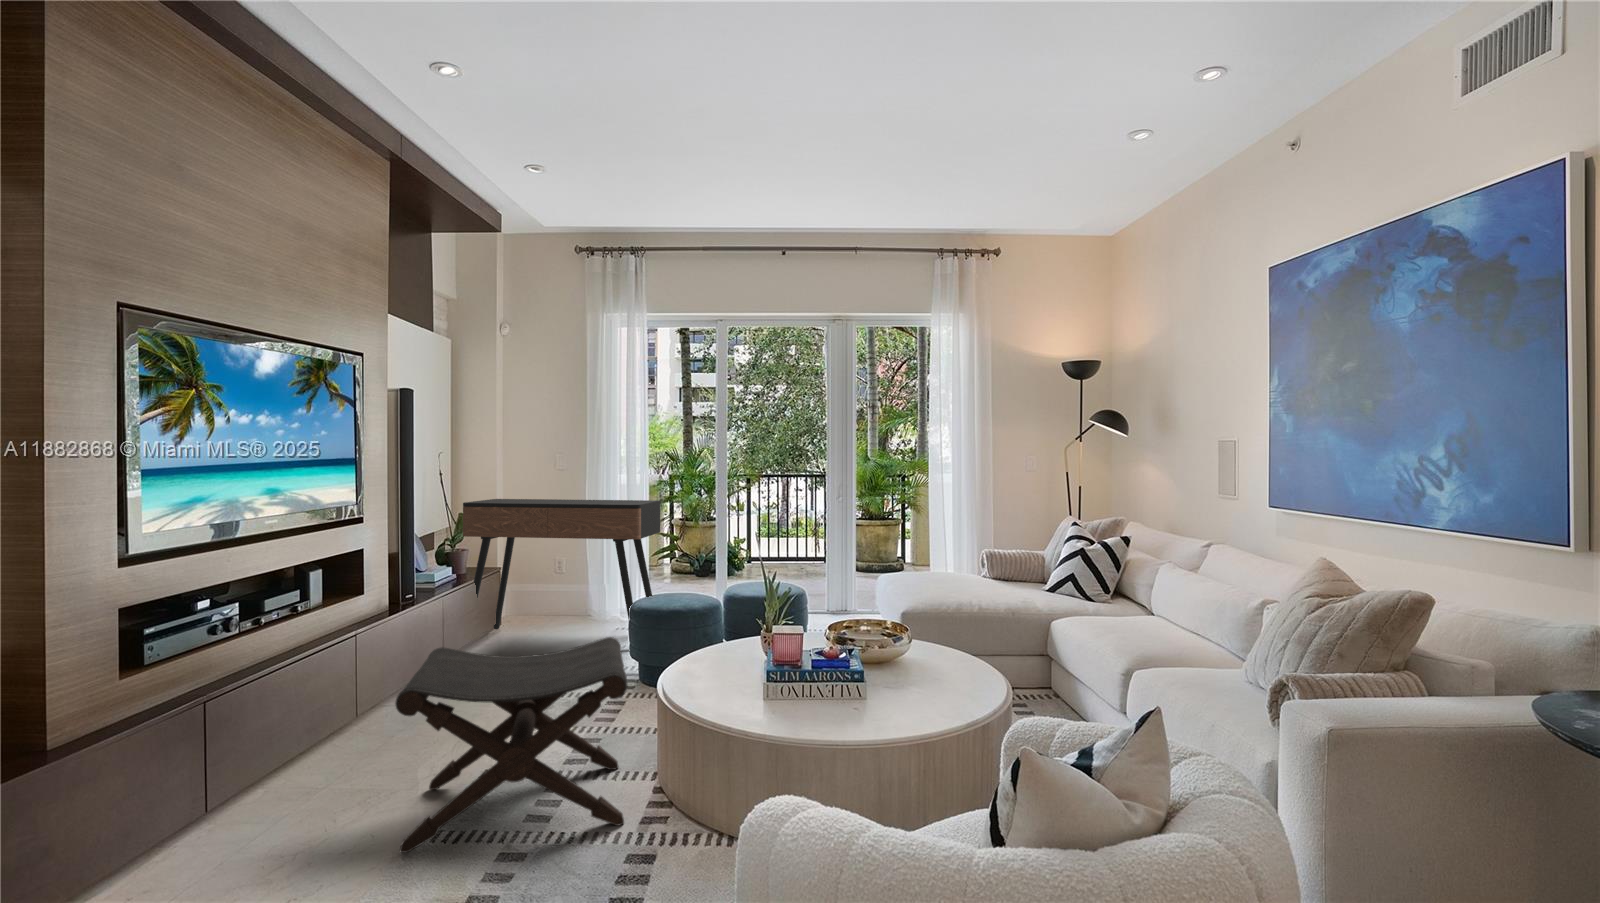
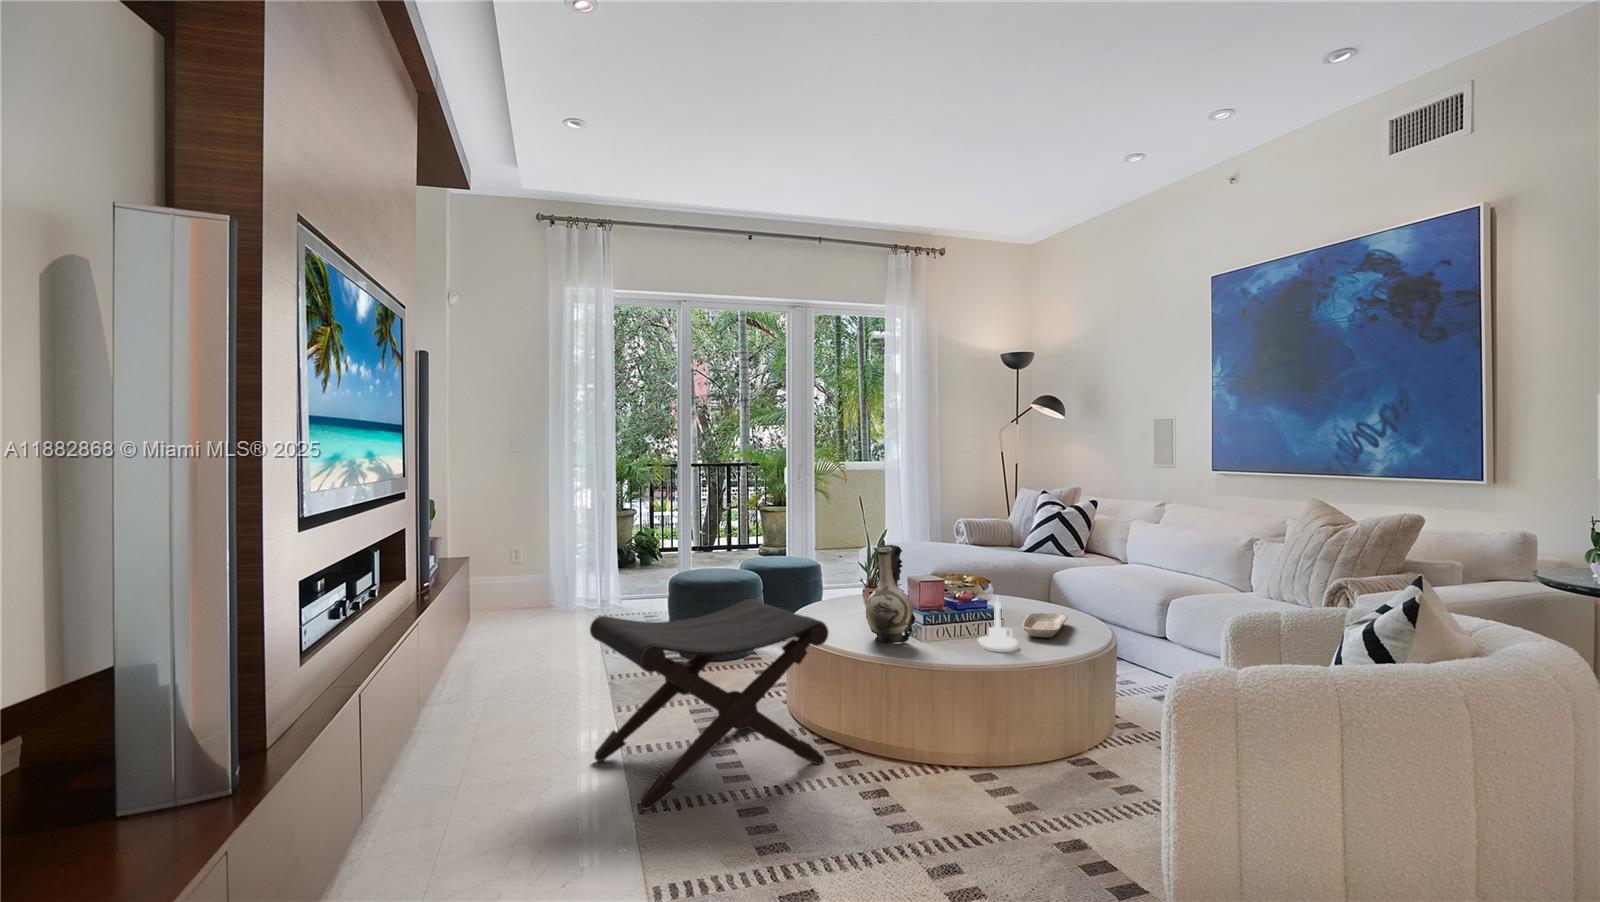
console table: present [463,499,660,630] -> none [441,482,651,641]
decorative vase: none [703,591,751,702] -> present [866,545,916,644]
candle holder: none [811,657,856,720] -> present [978,598,1018,649]
tray: none [877,676,955,710] -> present [1022,613,1068,638]

